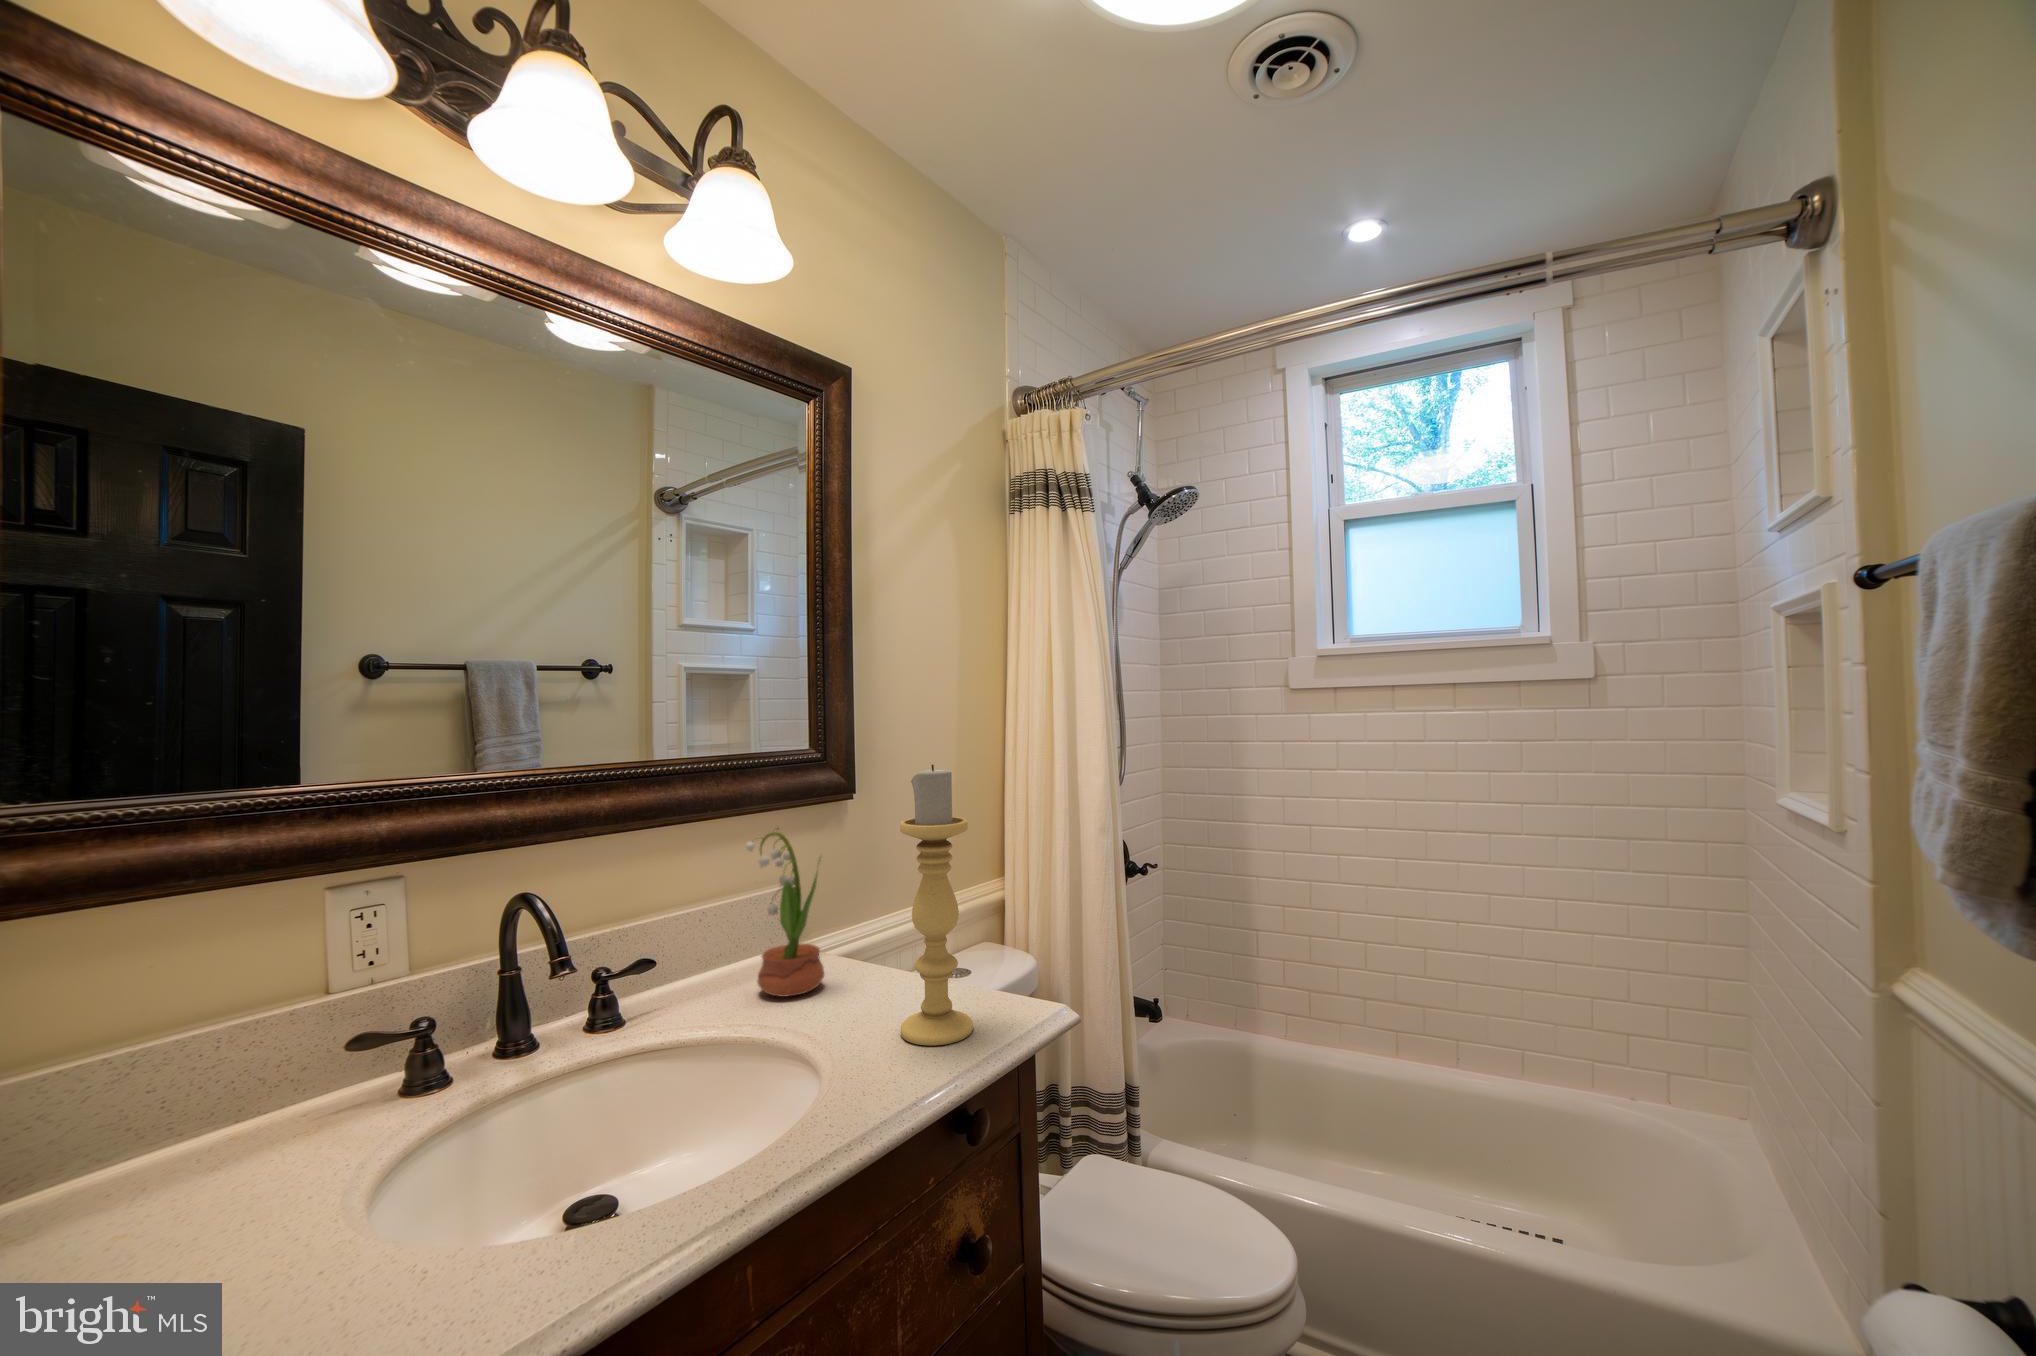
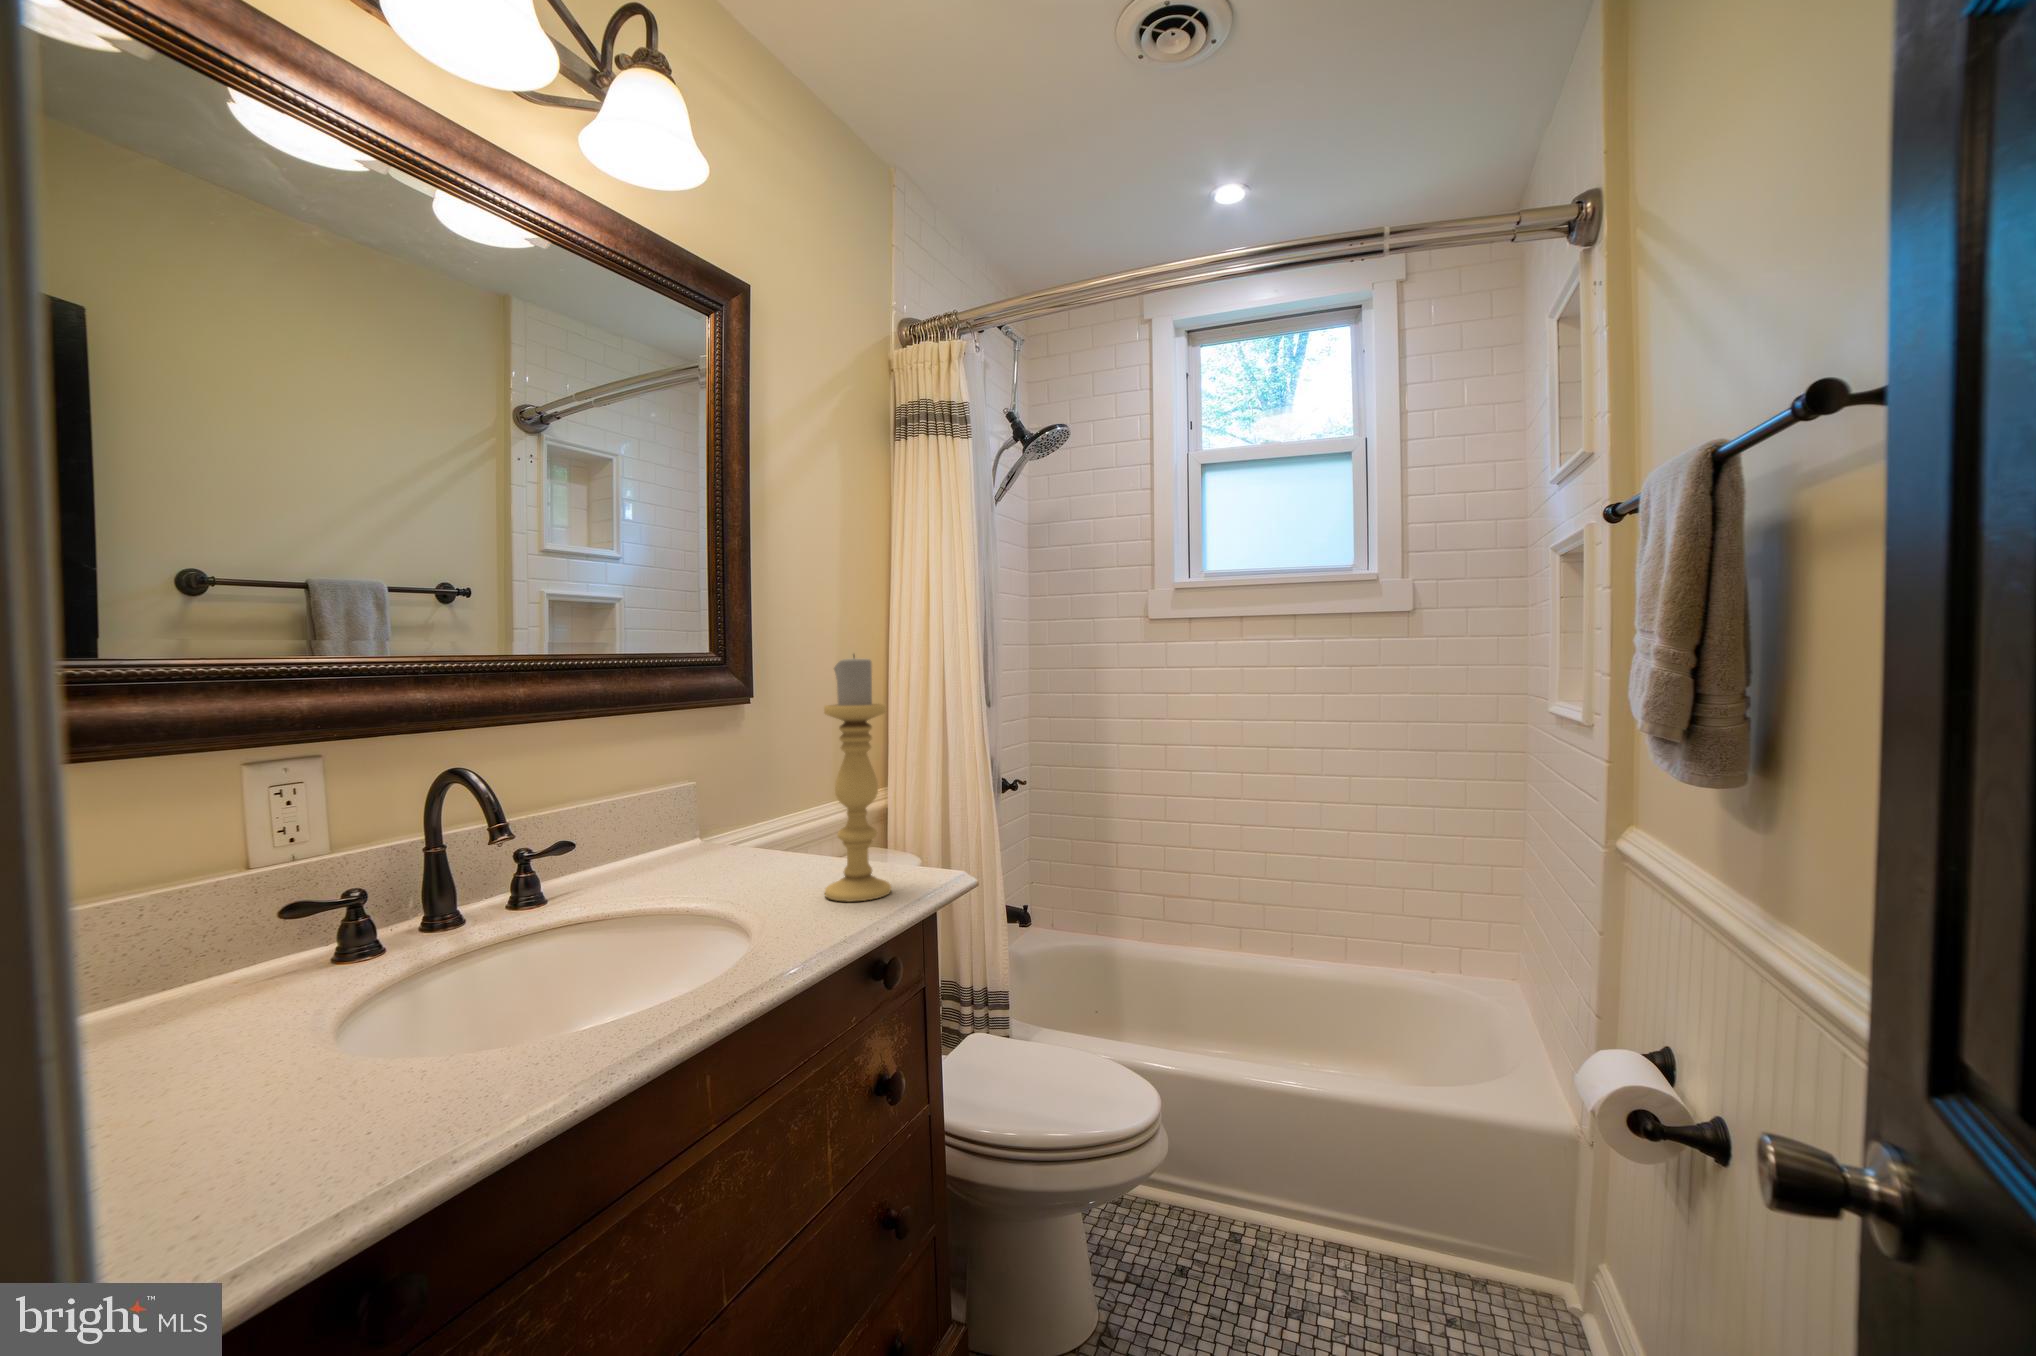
potted flower: present [744,828,824,997] -> none [660,723,740,881]

